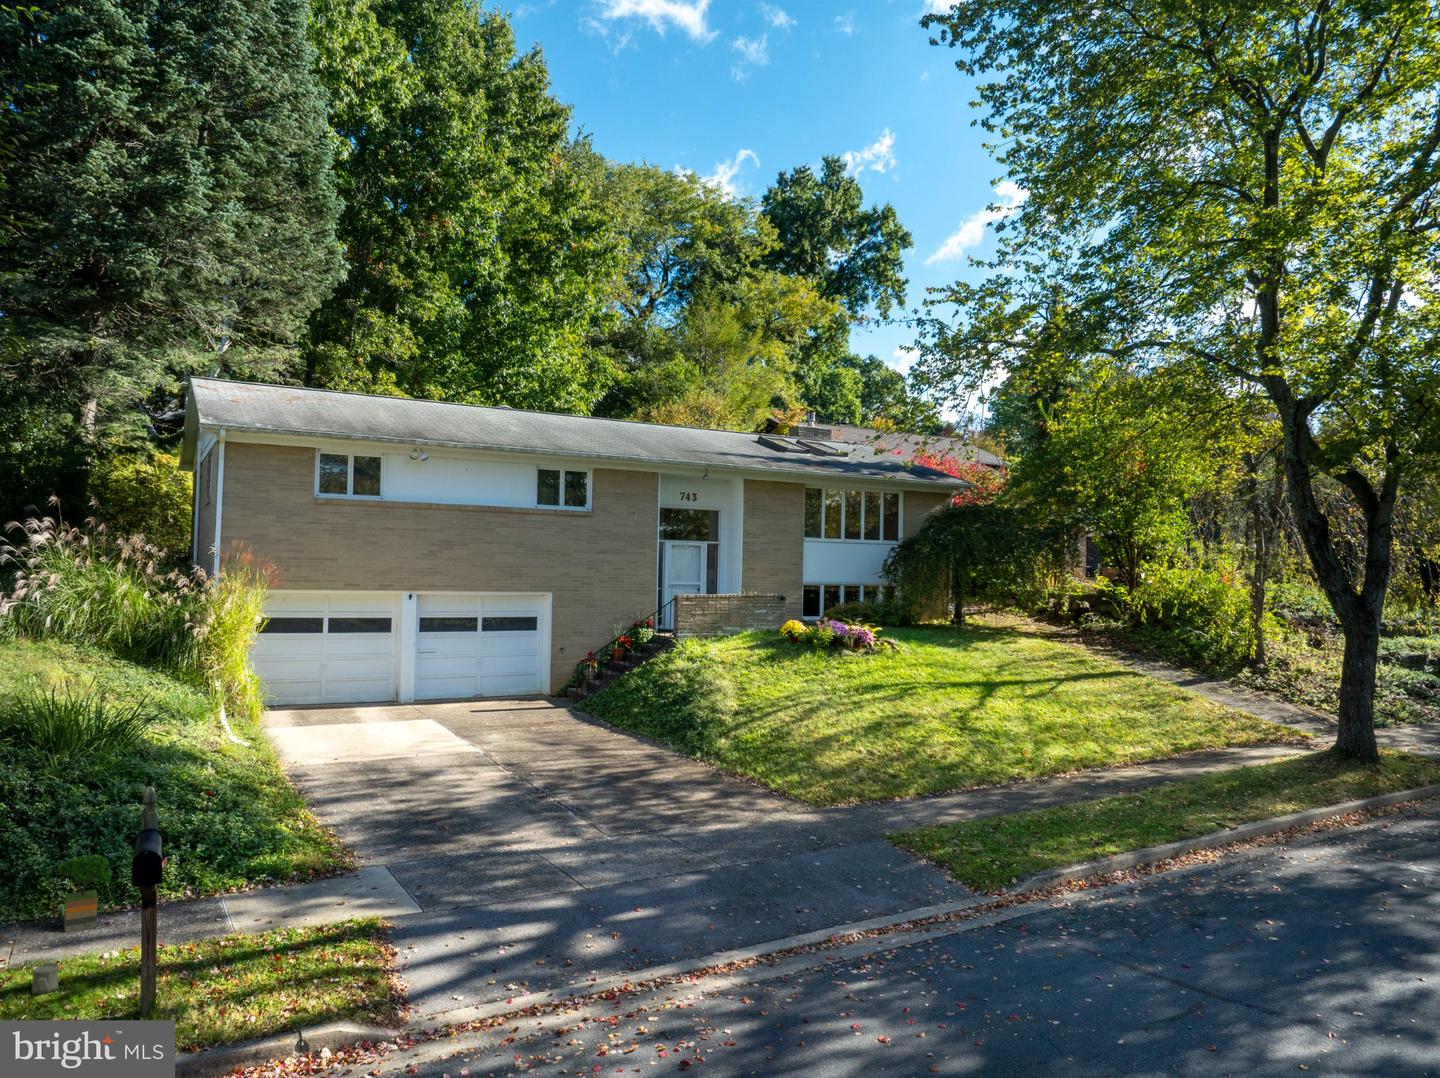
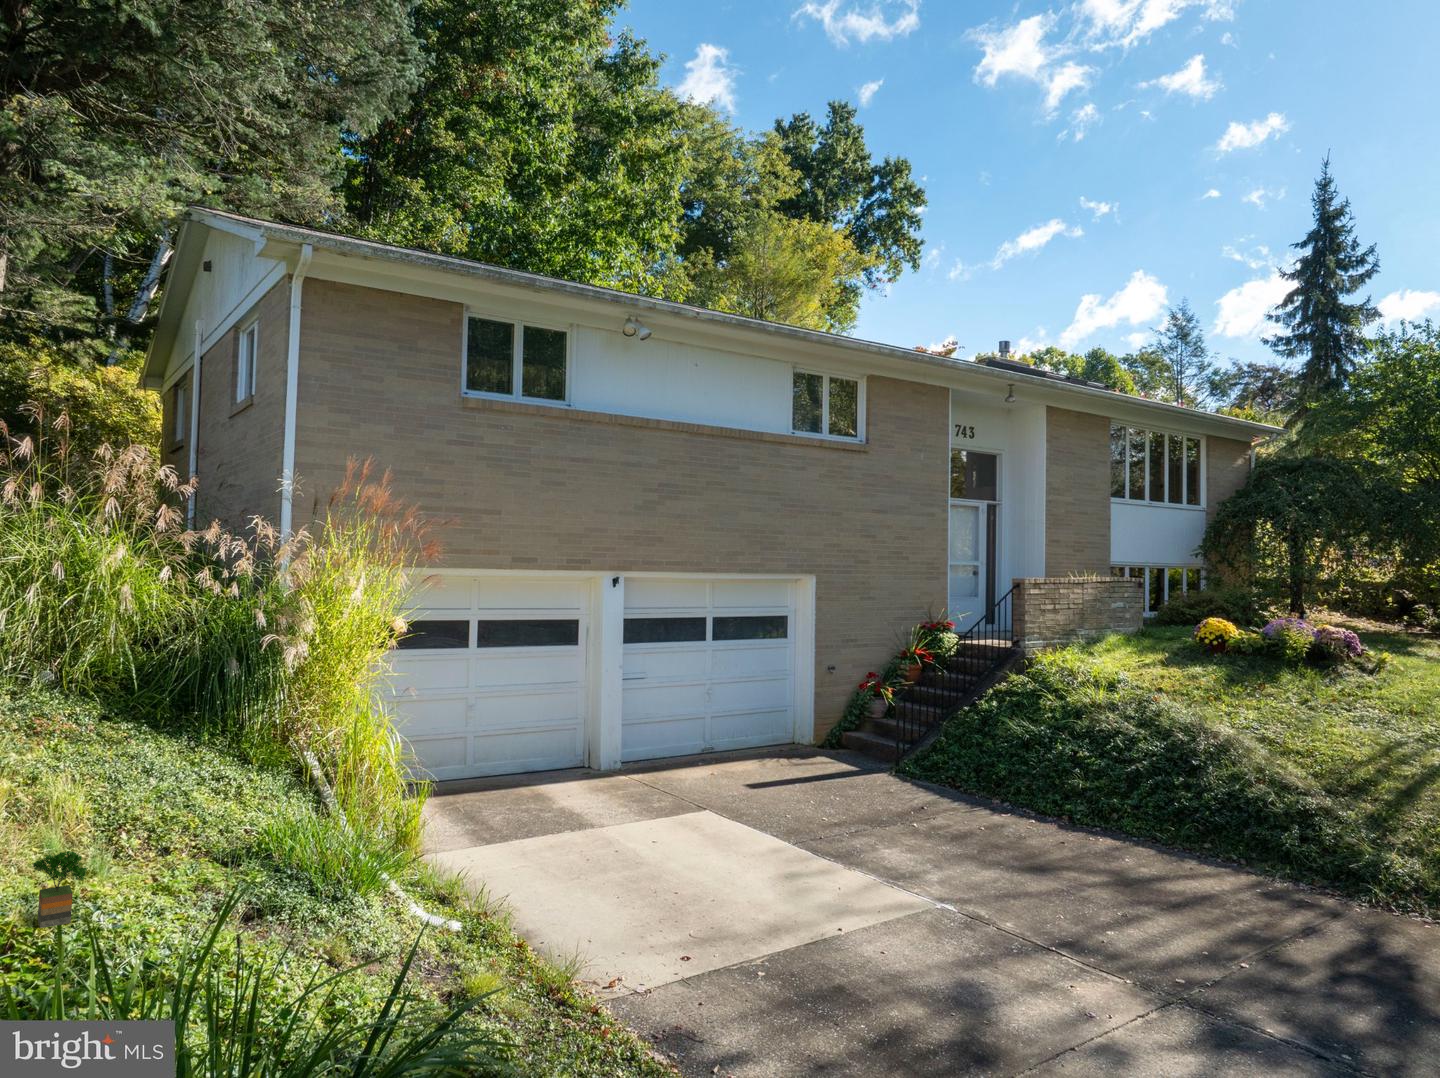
watering can: present [32,960,60,994] -> none [20,959,48,993]

